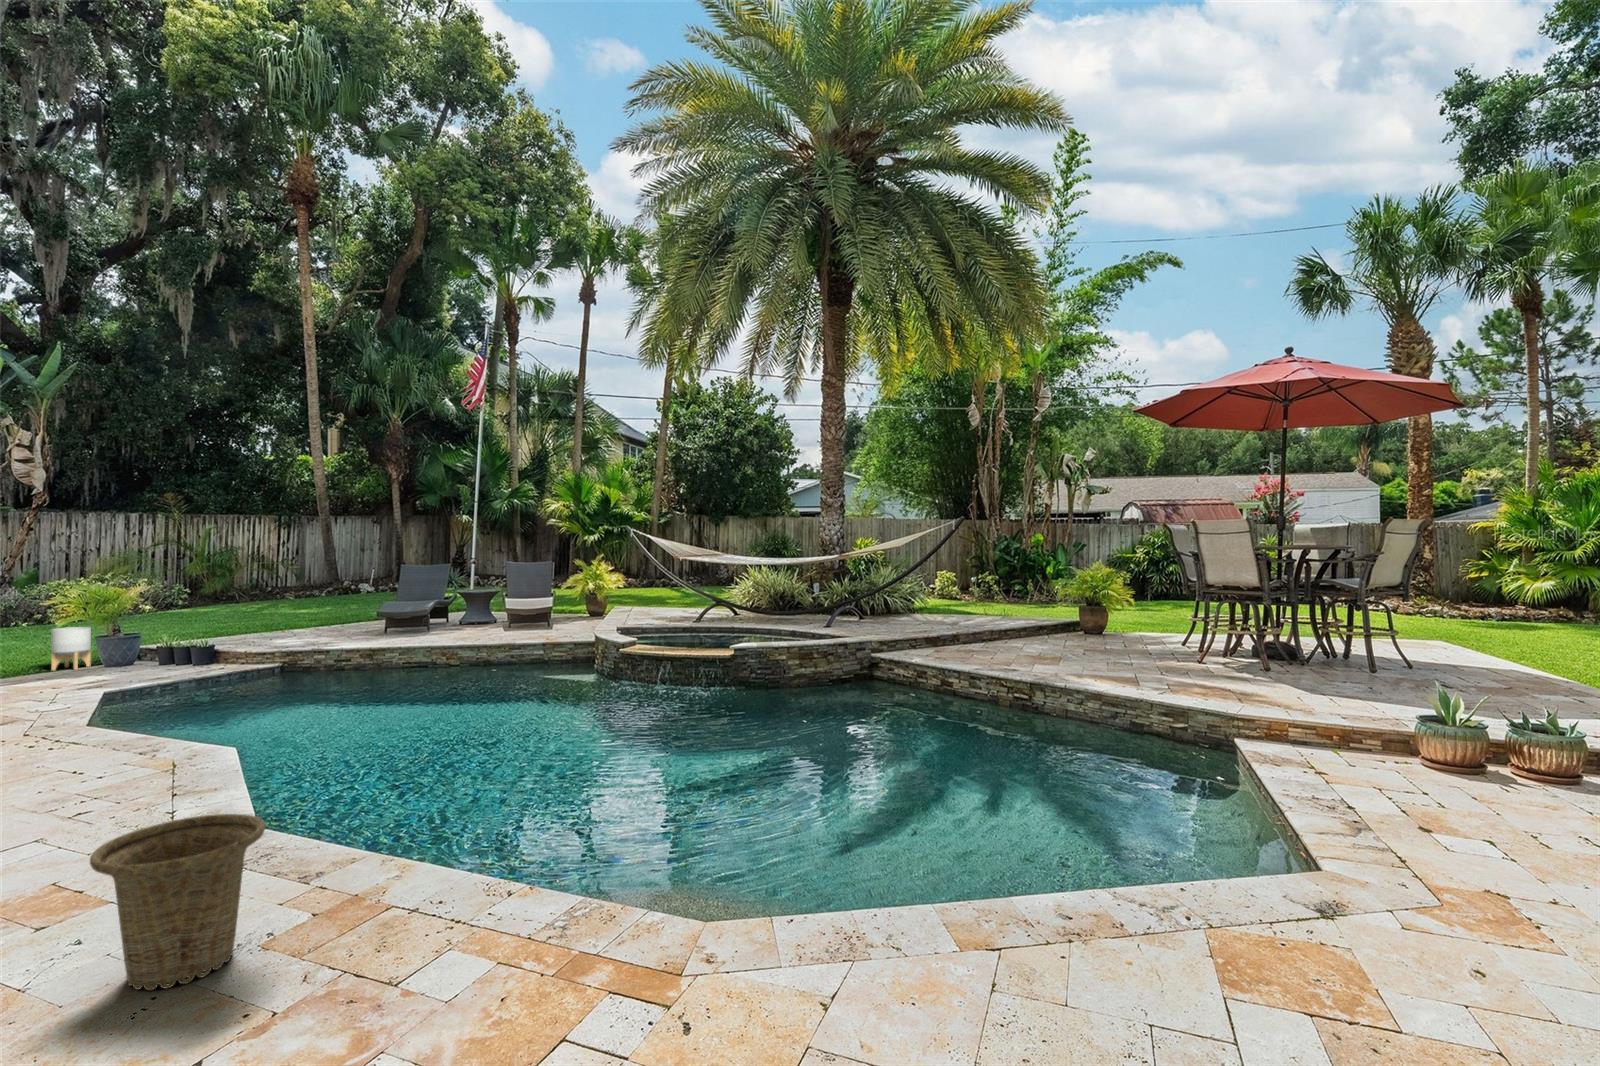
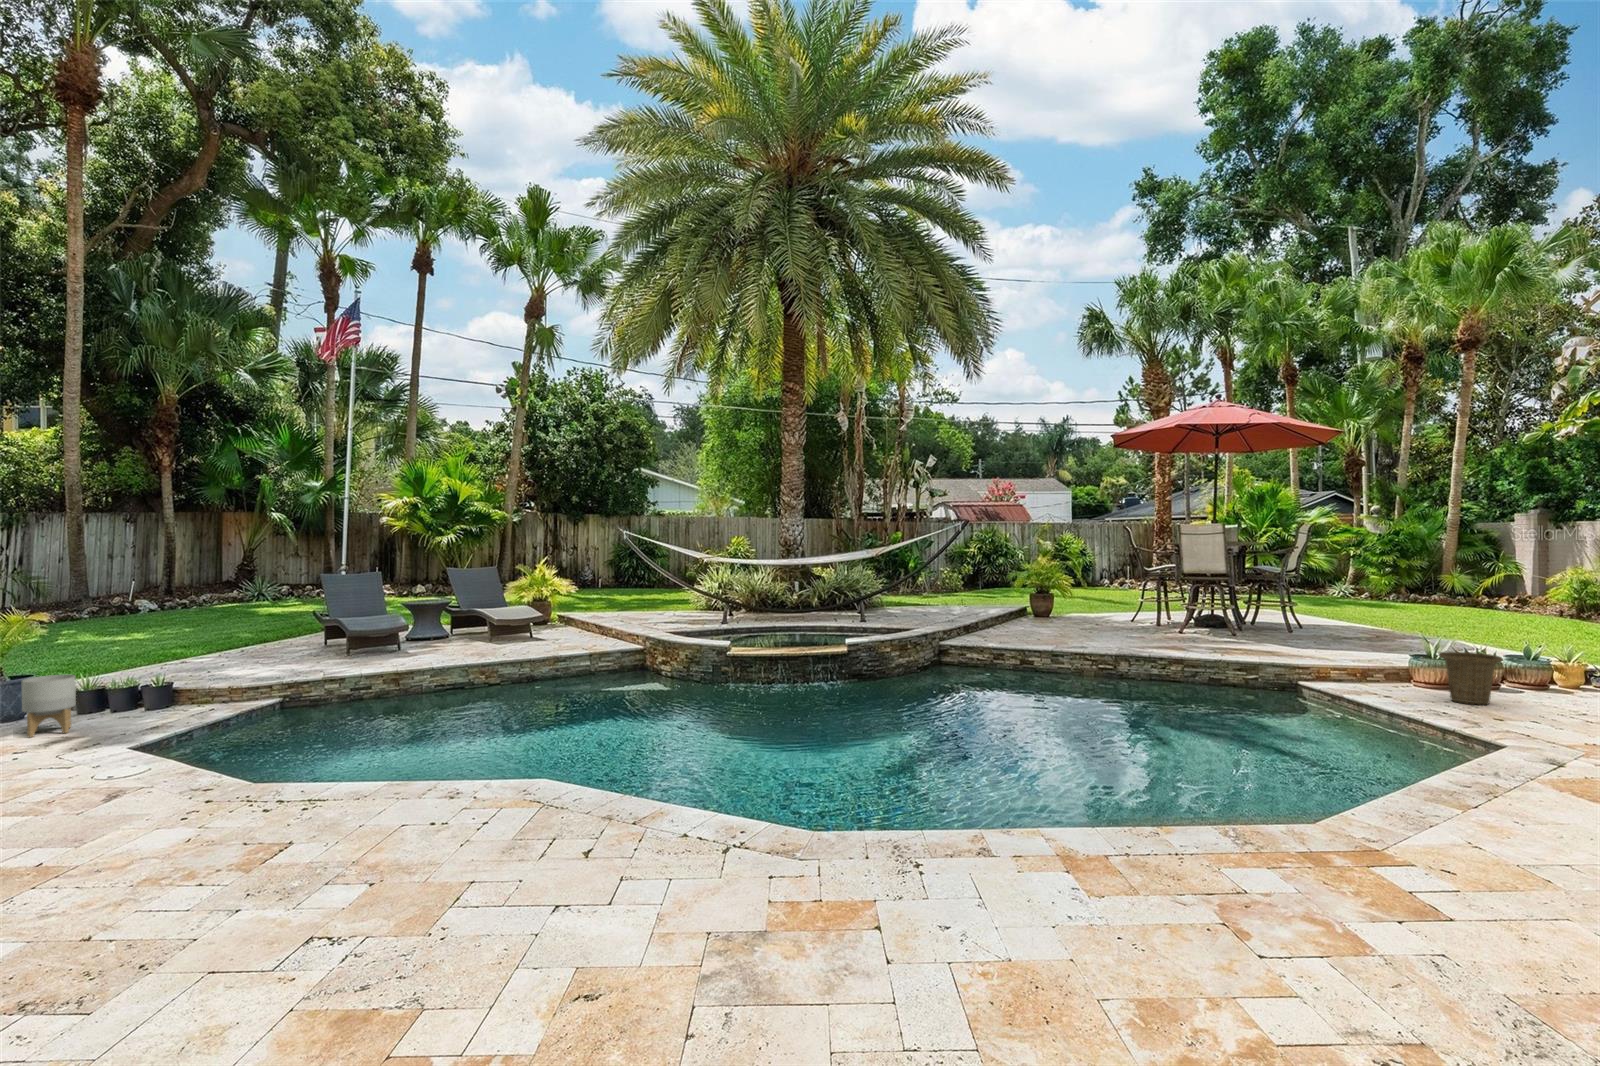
basket: present [90,814,265,991] -> present [1439,651,1502,705]

